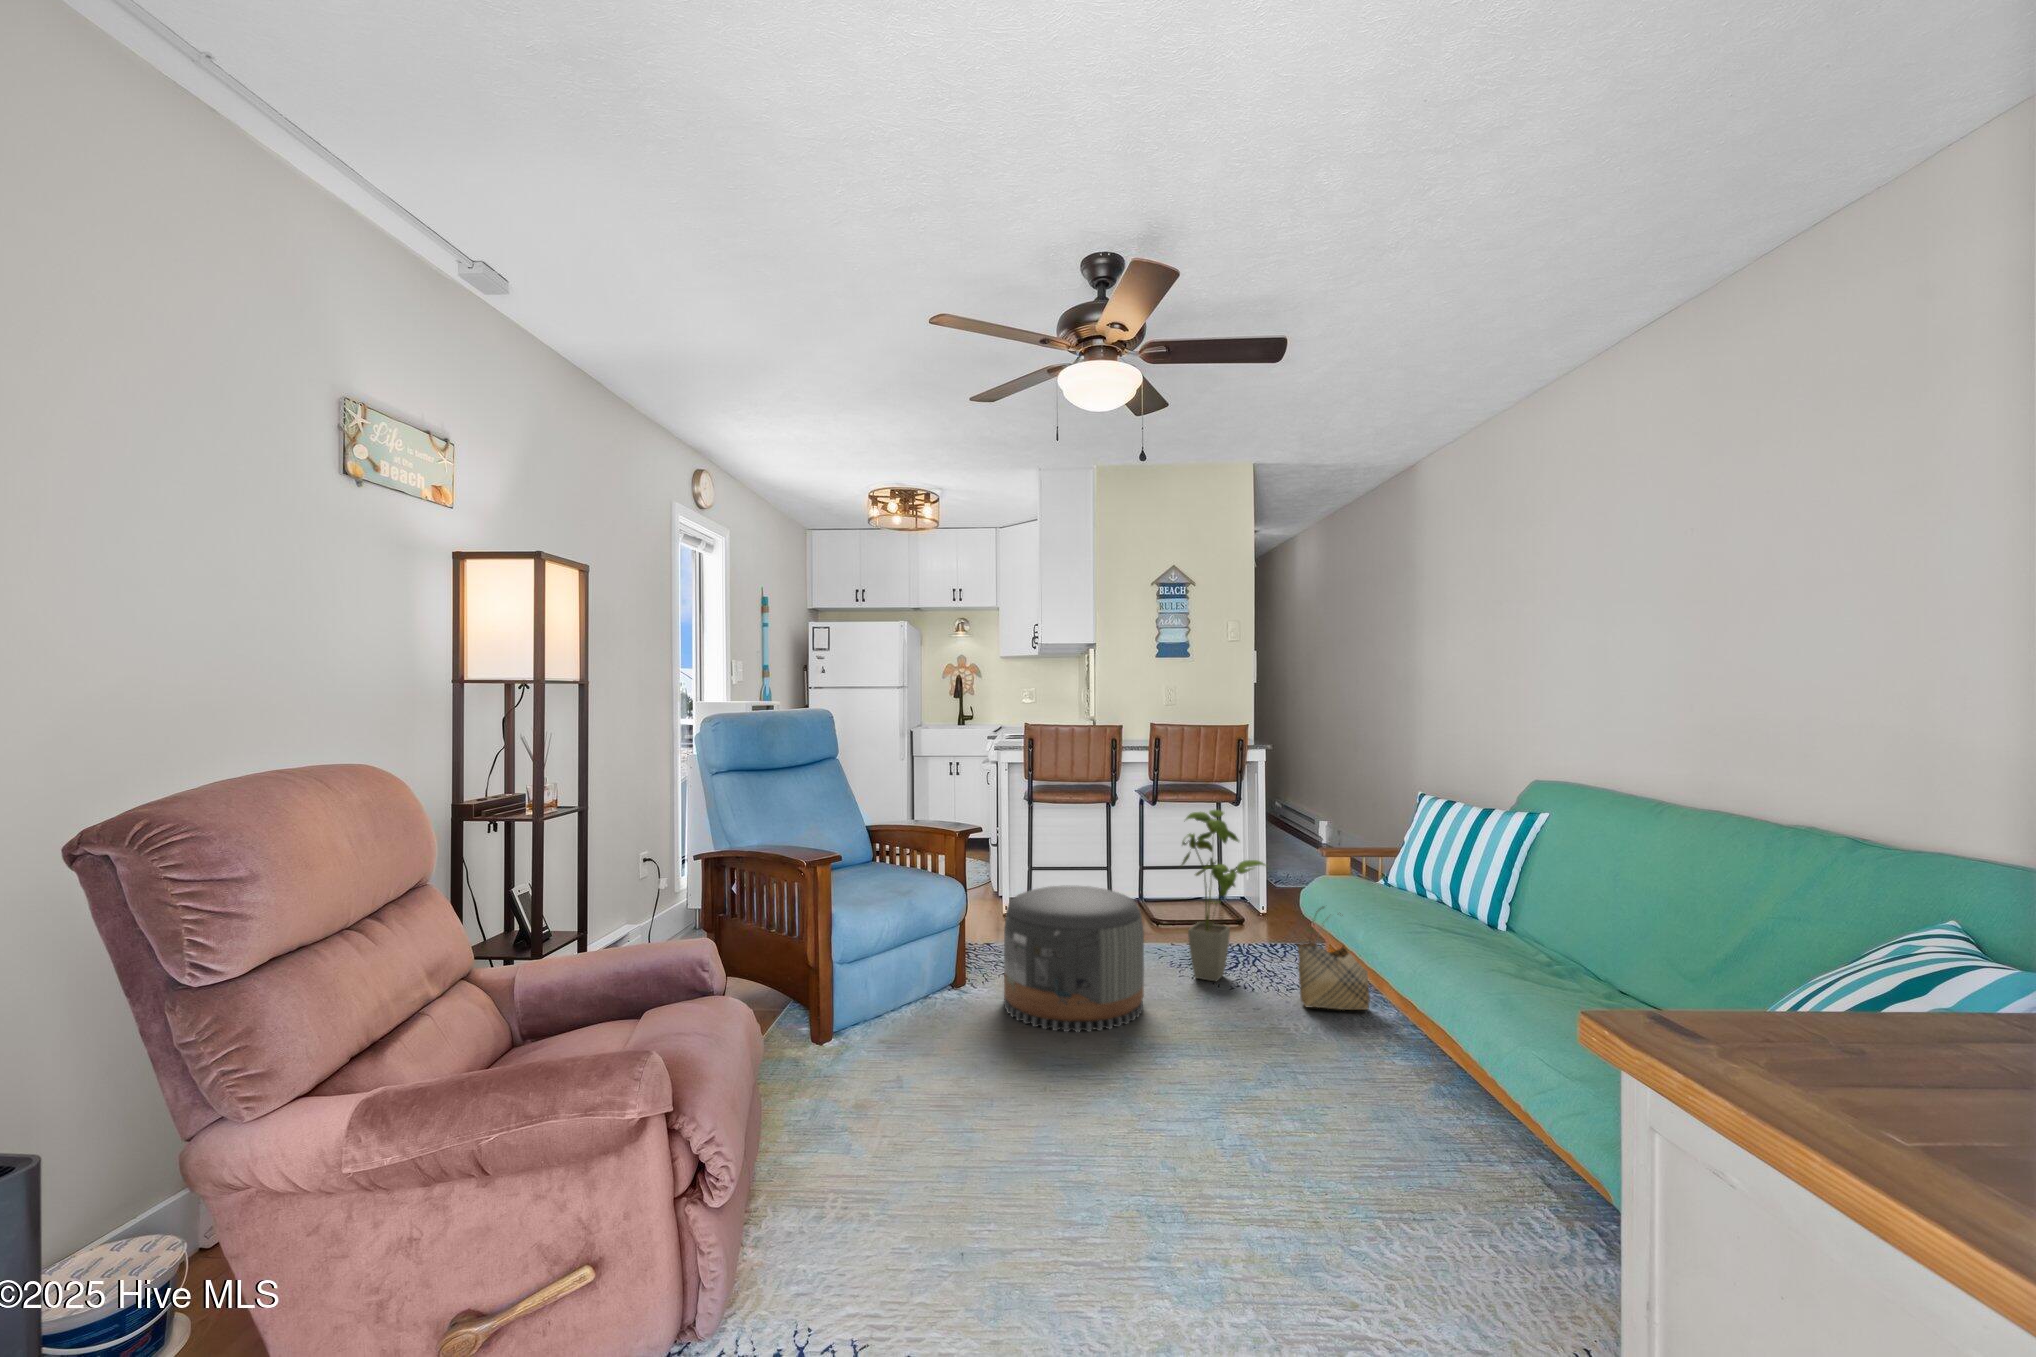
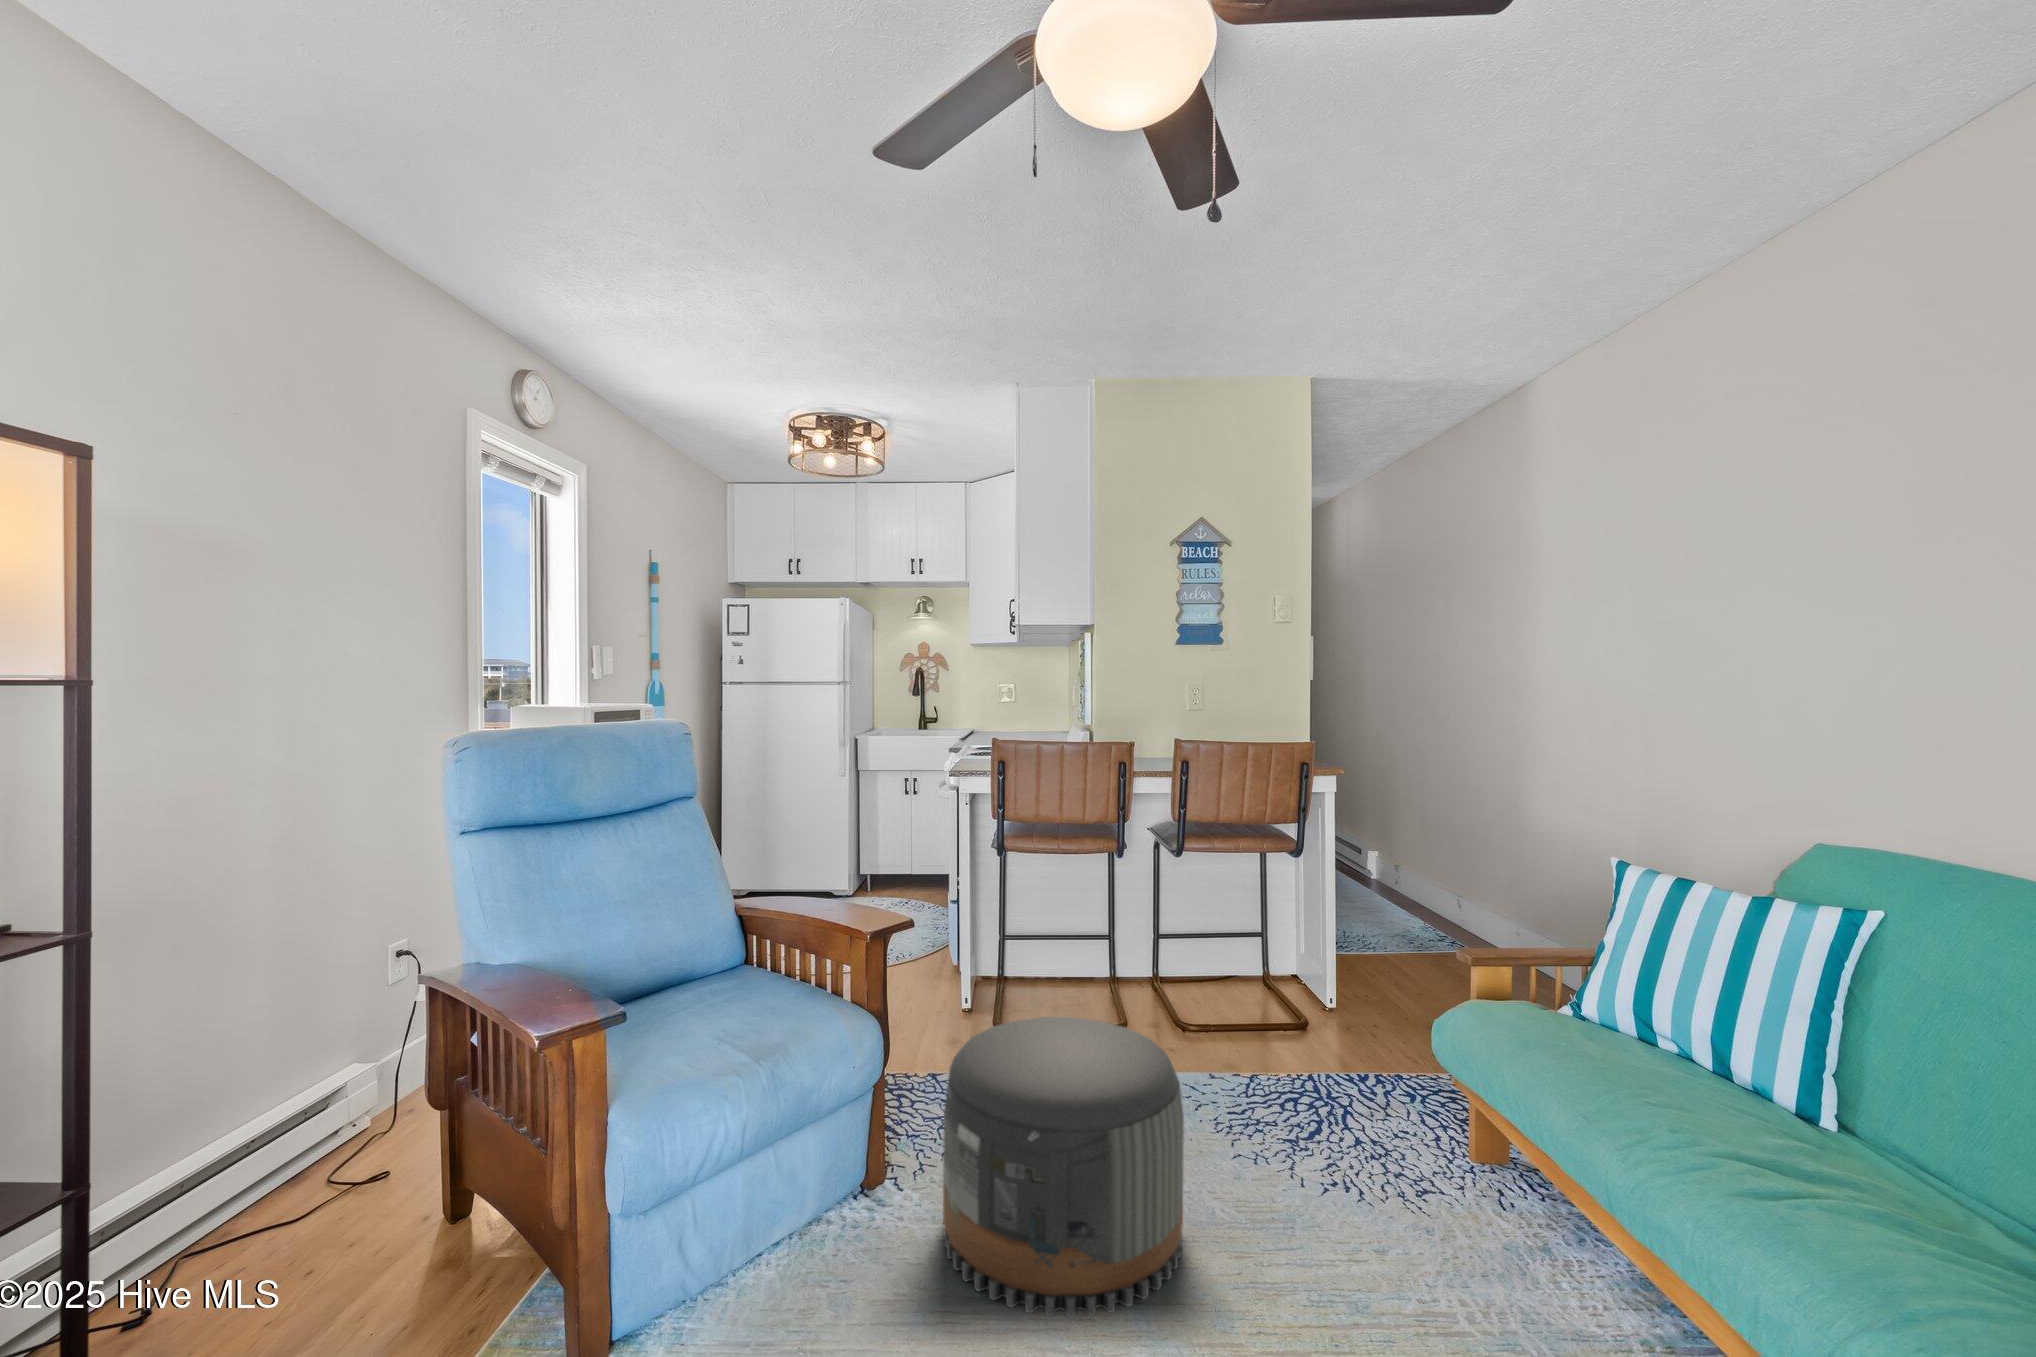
house plant: present [1182,810,1266,981] -> none [1231,888,1386,1168]
woven basket: present [1297,907,1370,1010] -> none [1443,1059,1573,1251]

